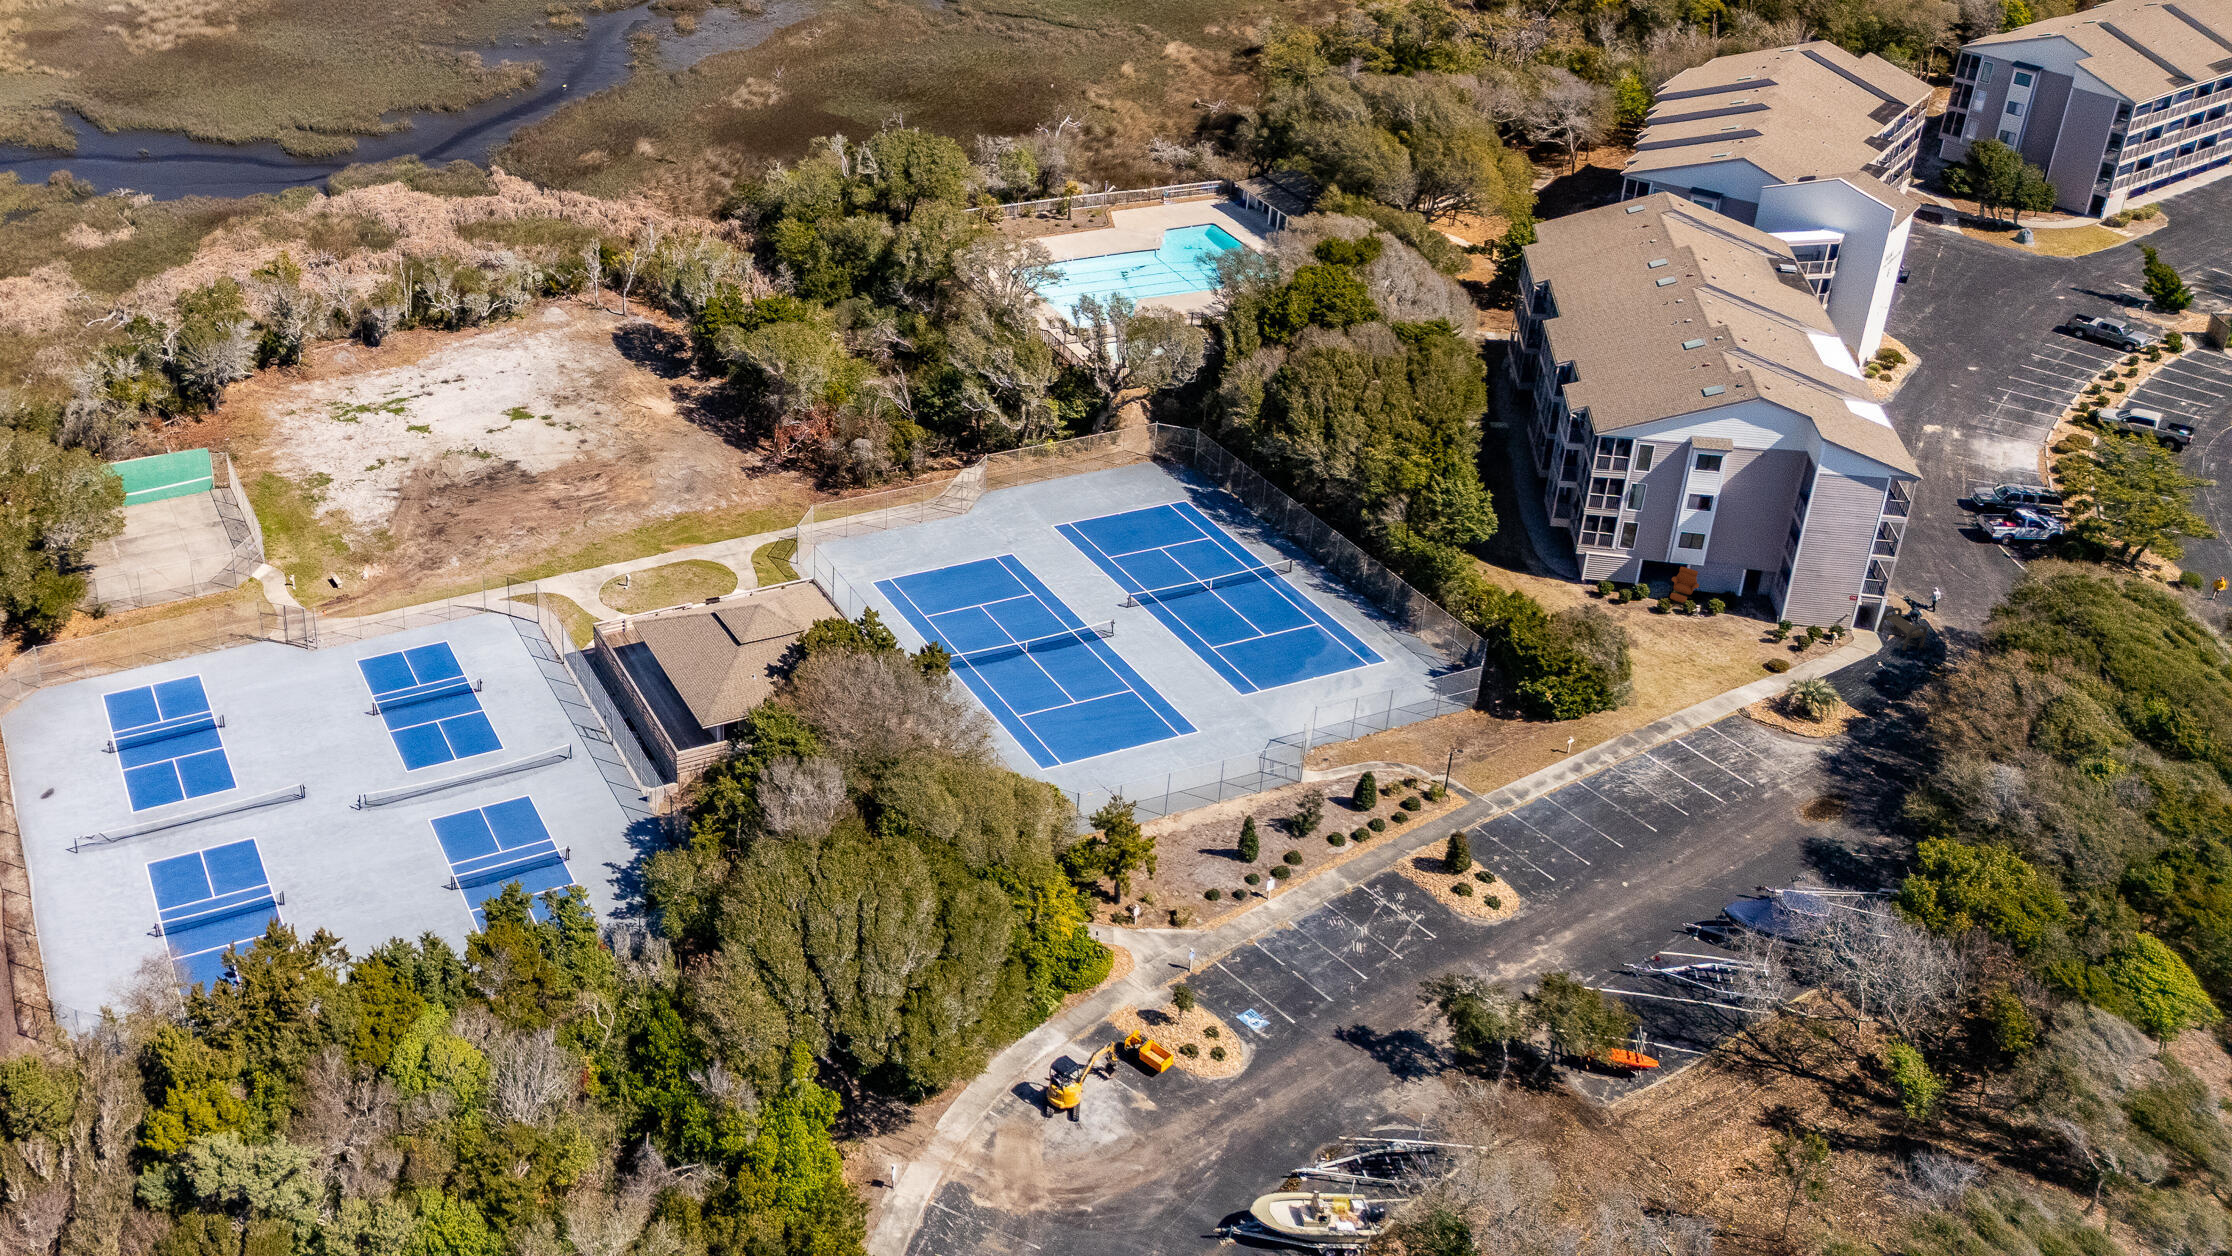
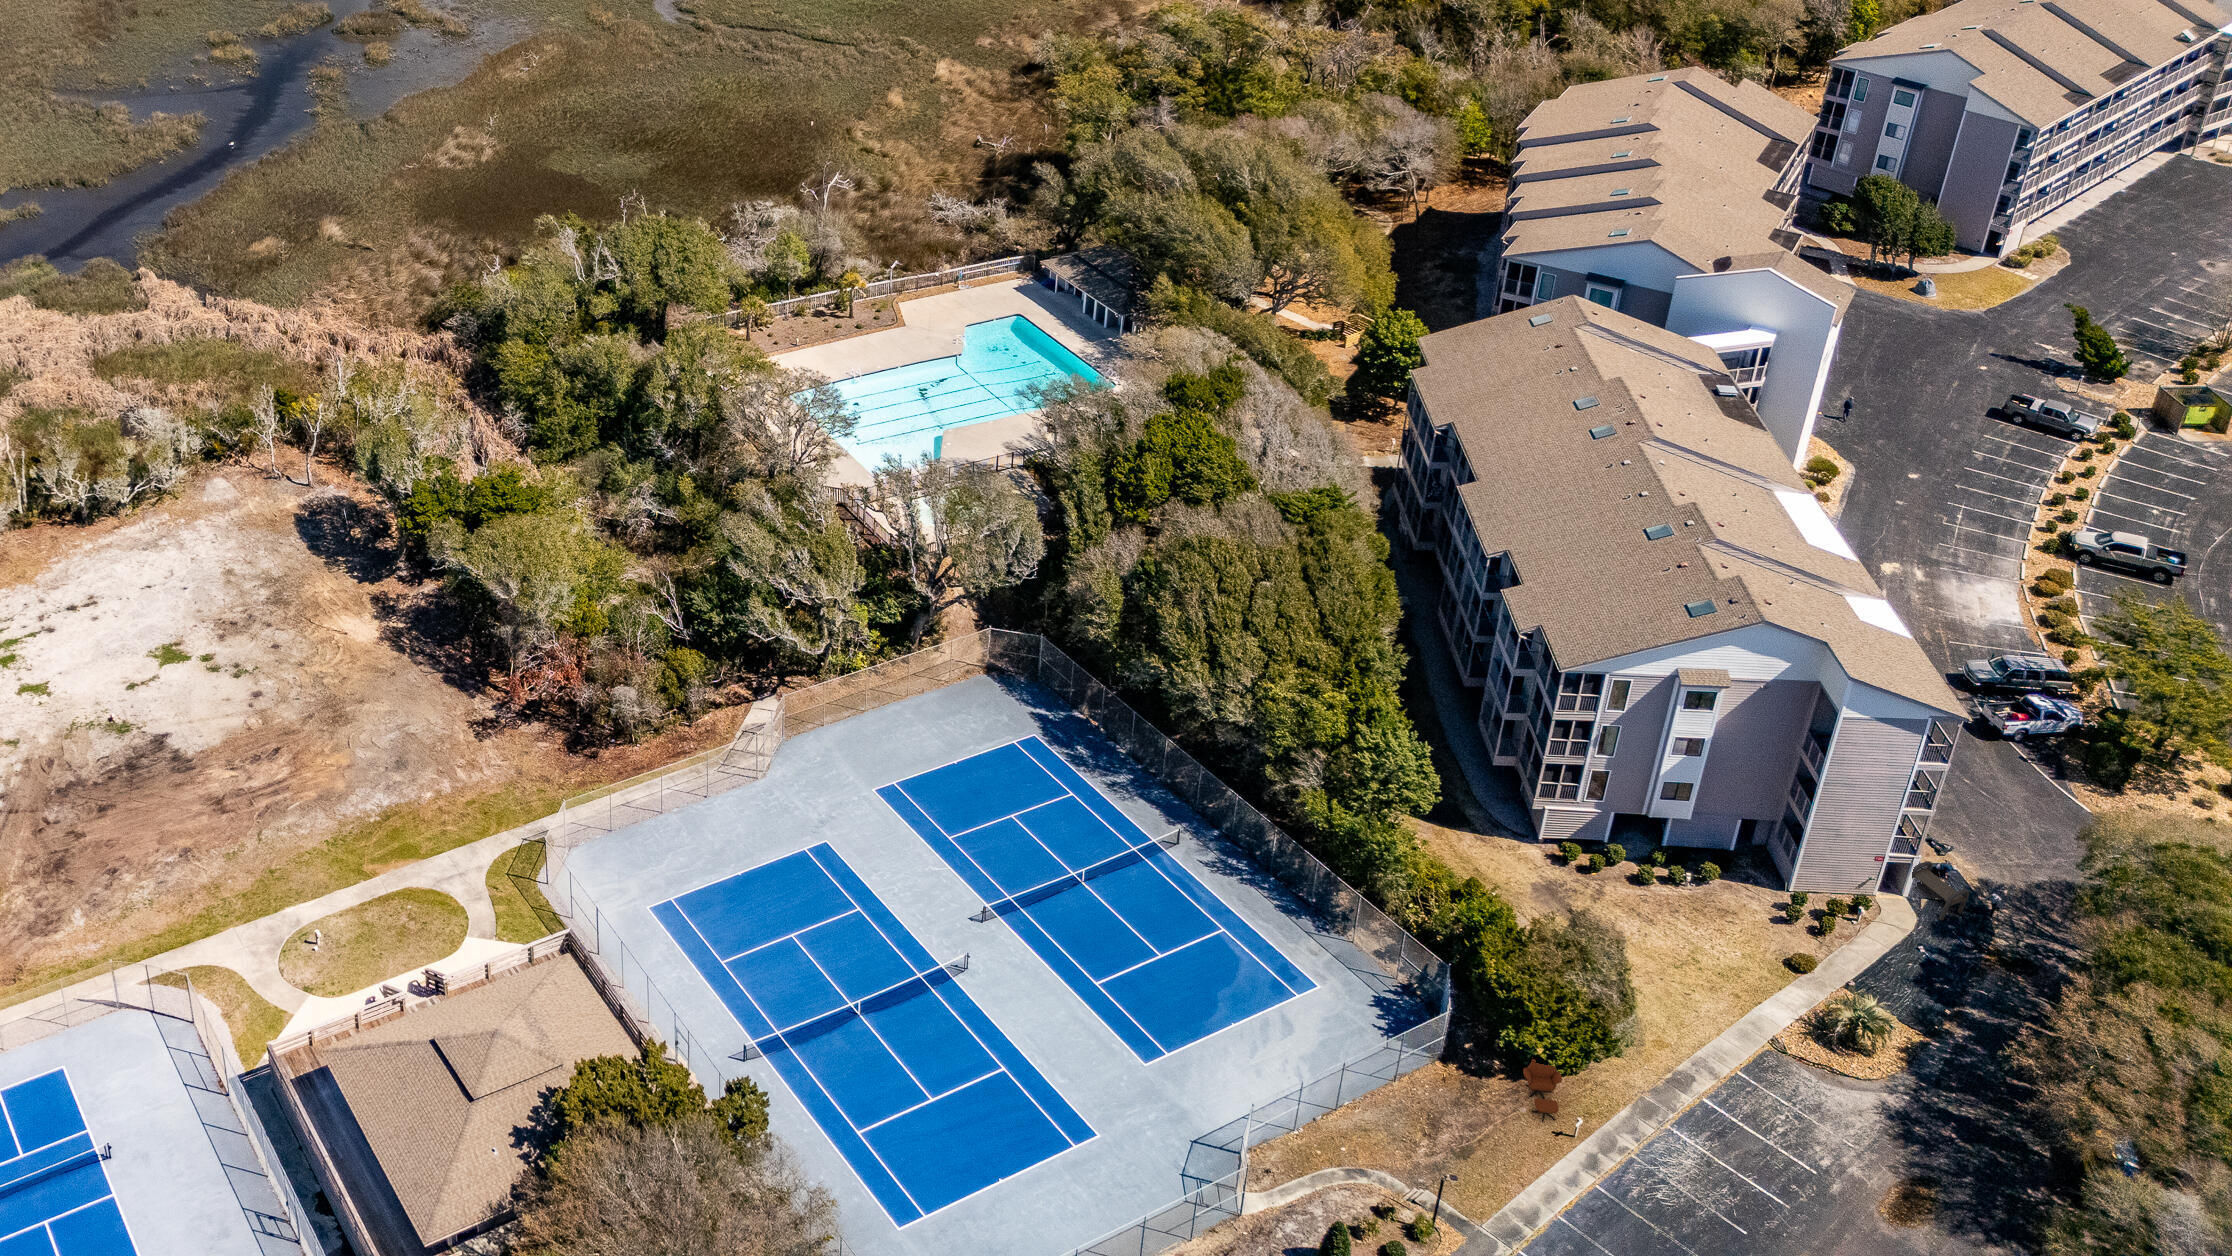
lounge chair: present [1669,567,1699,608] -> present [1523,1057,1562,1122]

